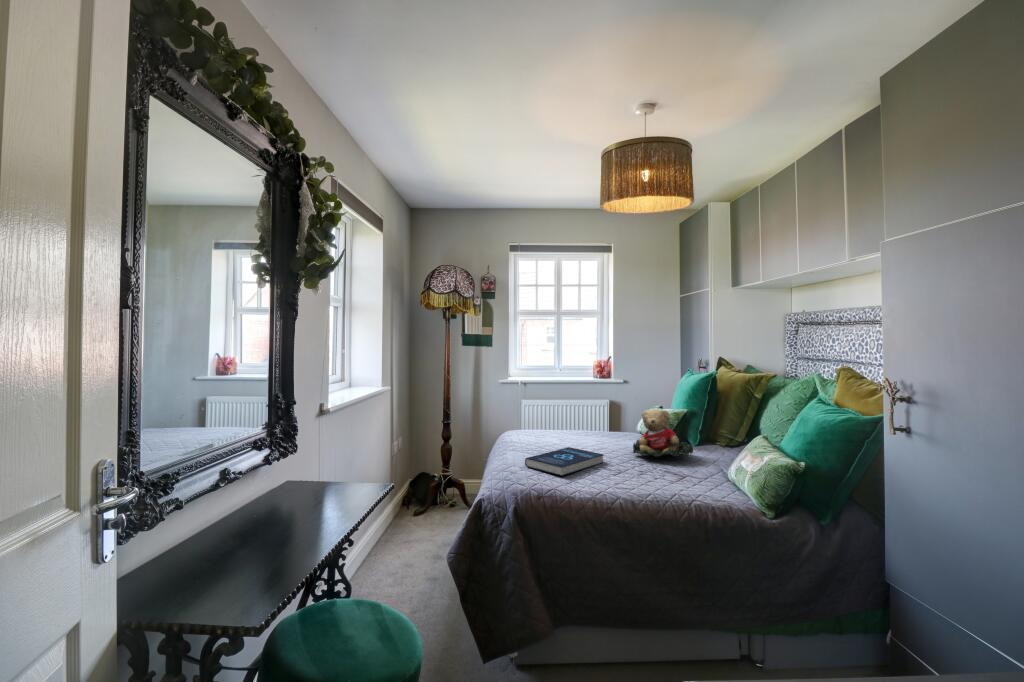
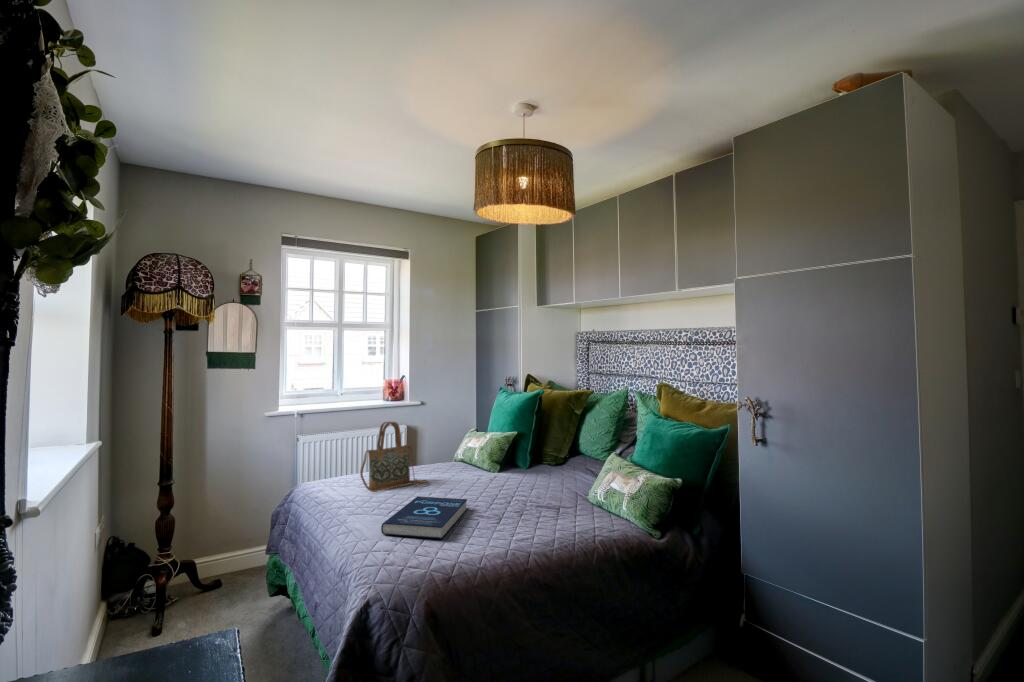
handbag: none [537,389,592,442] -> present [360,422,428,492]
teddy bear: present [633,409,693,457] -> none [485,437,551,492]

